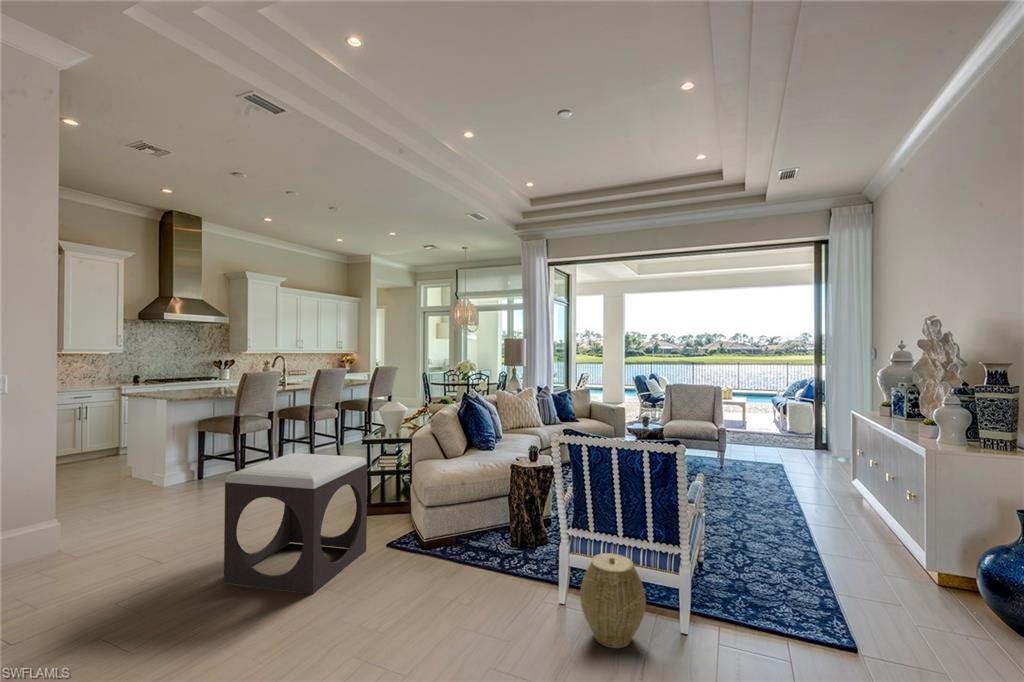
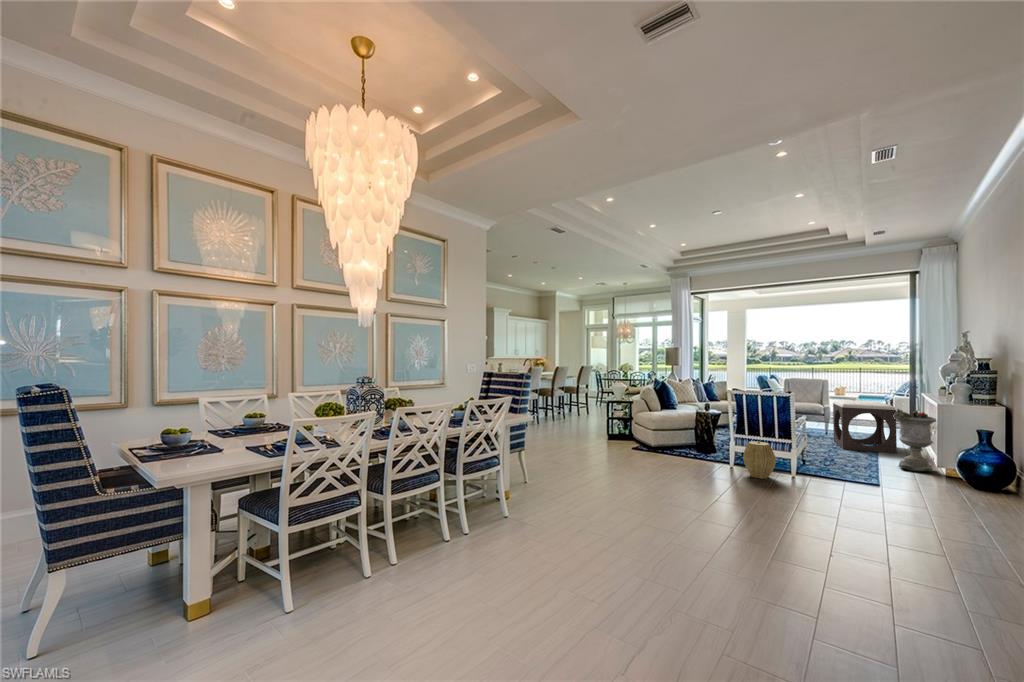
footstool: present [224,453,367,594] -> present [833,400,897,453]
planter: none [834,453,907,570] -> present [893,409,936,472]

